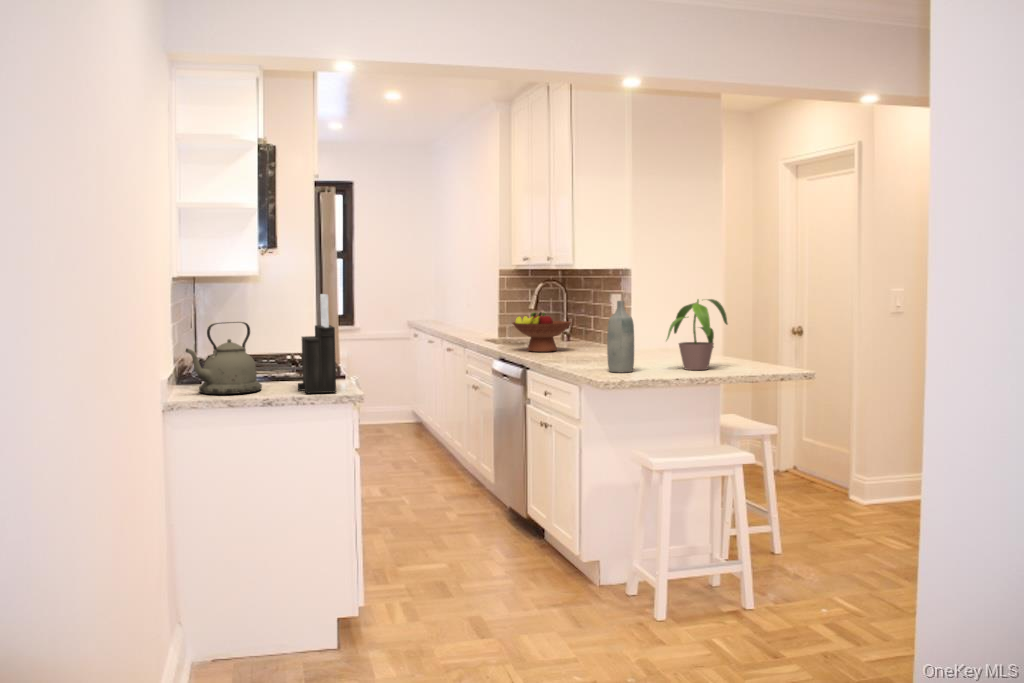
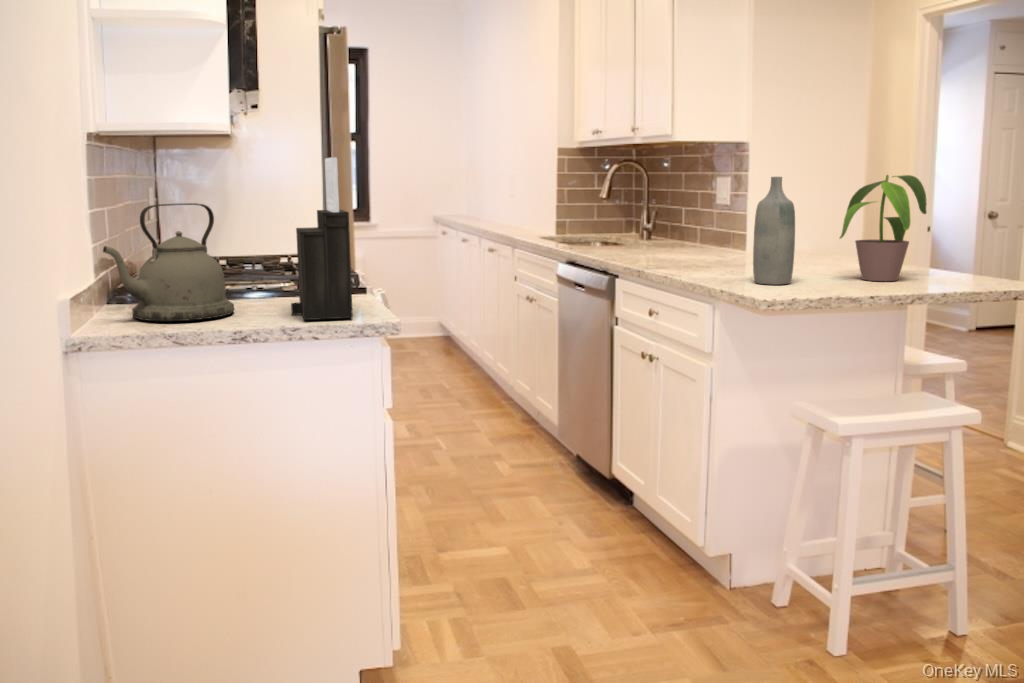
fruit bowl: present [513,312,571,352] -> none [587,199,669,253]

